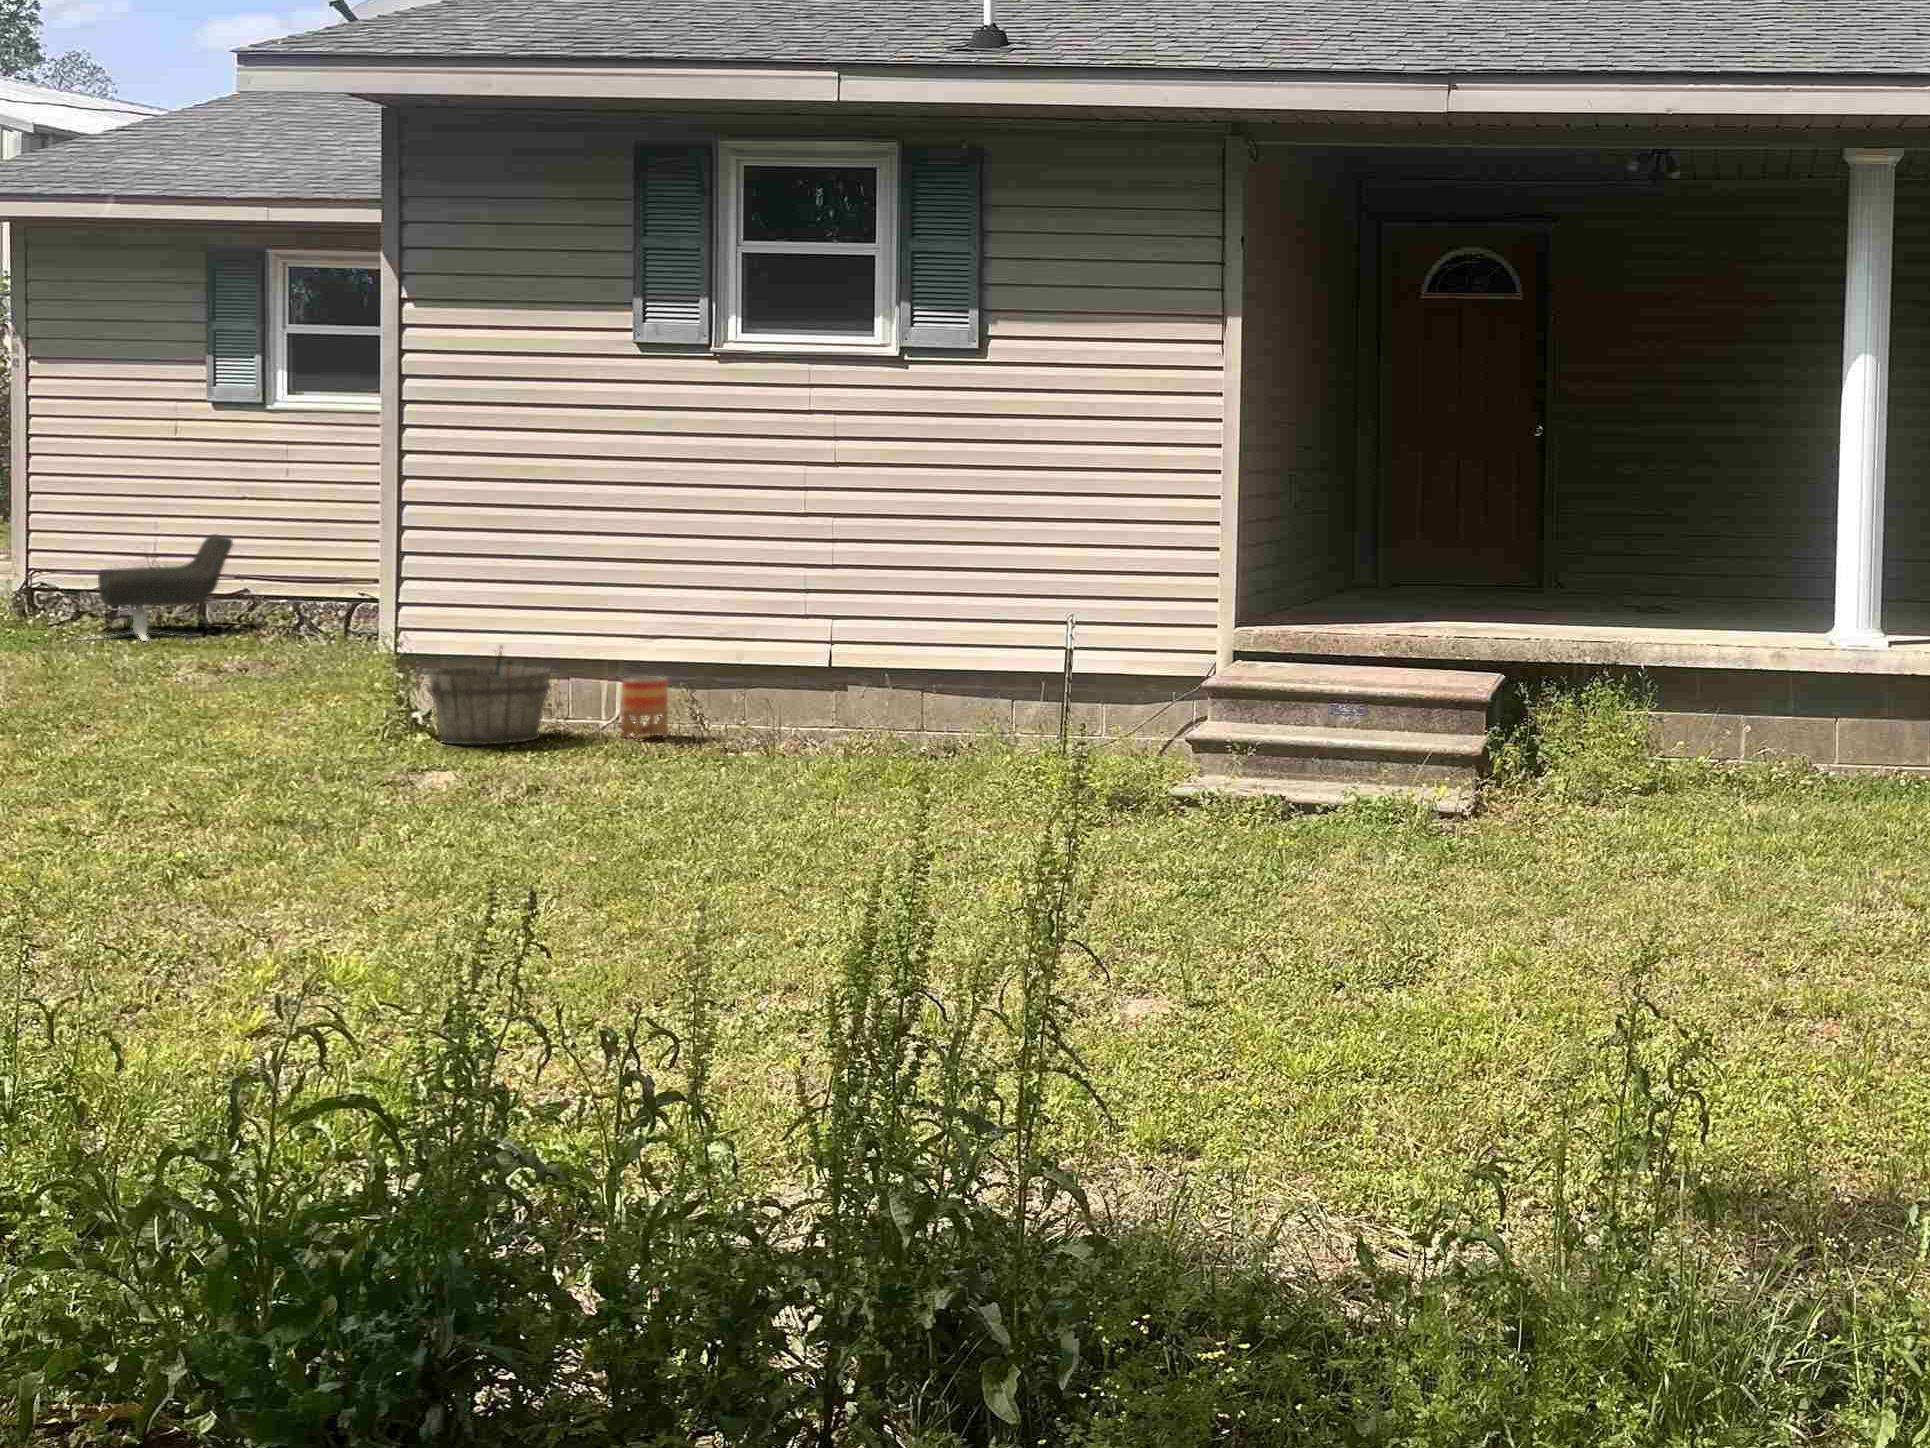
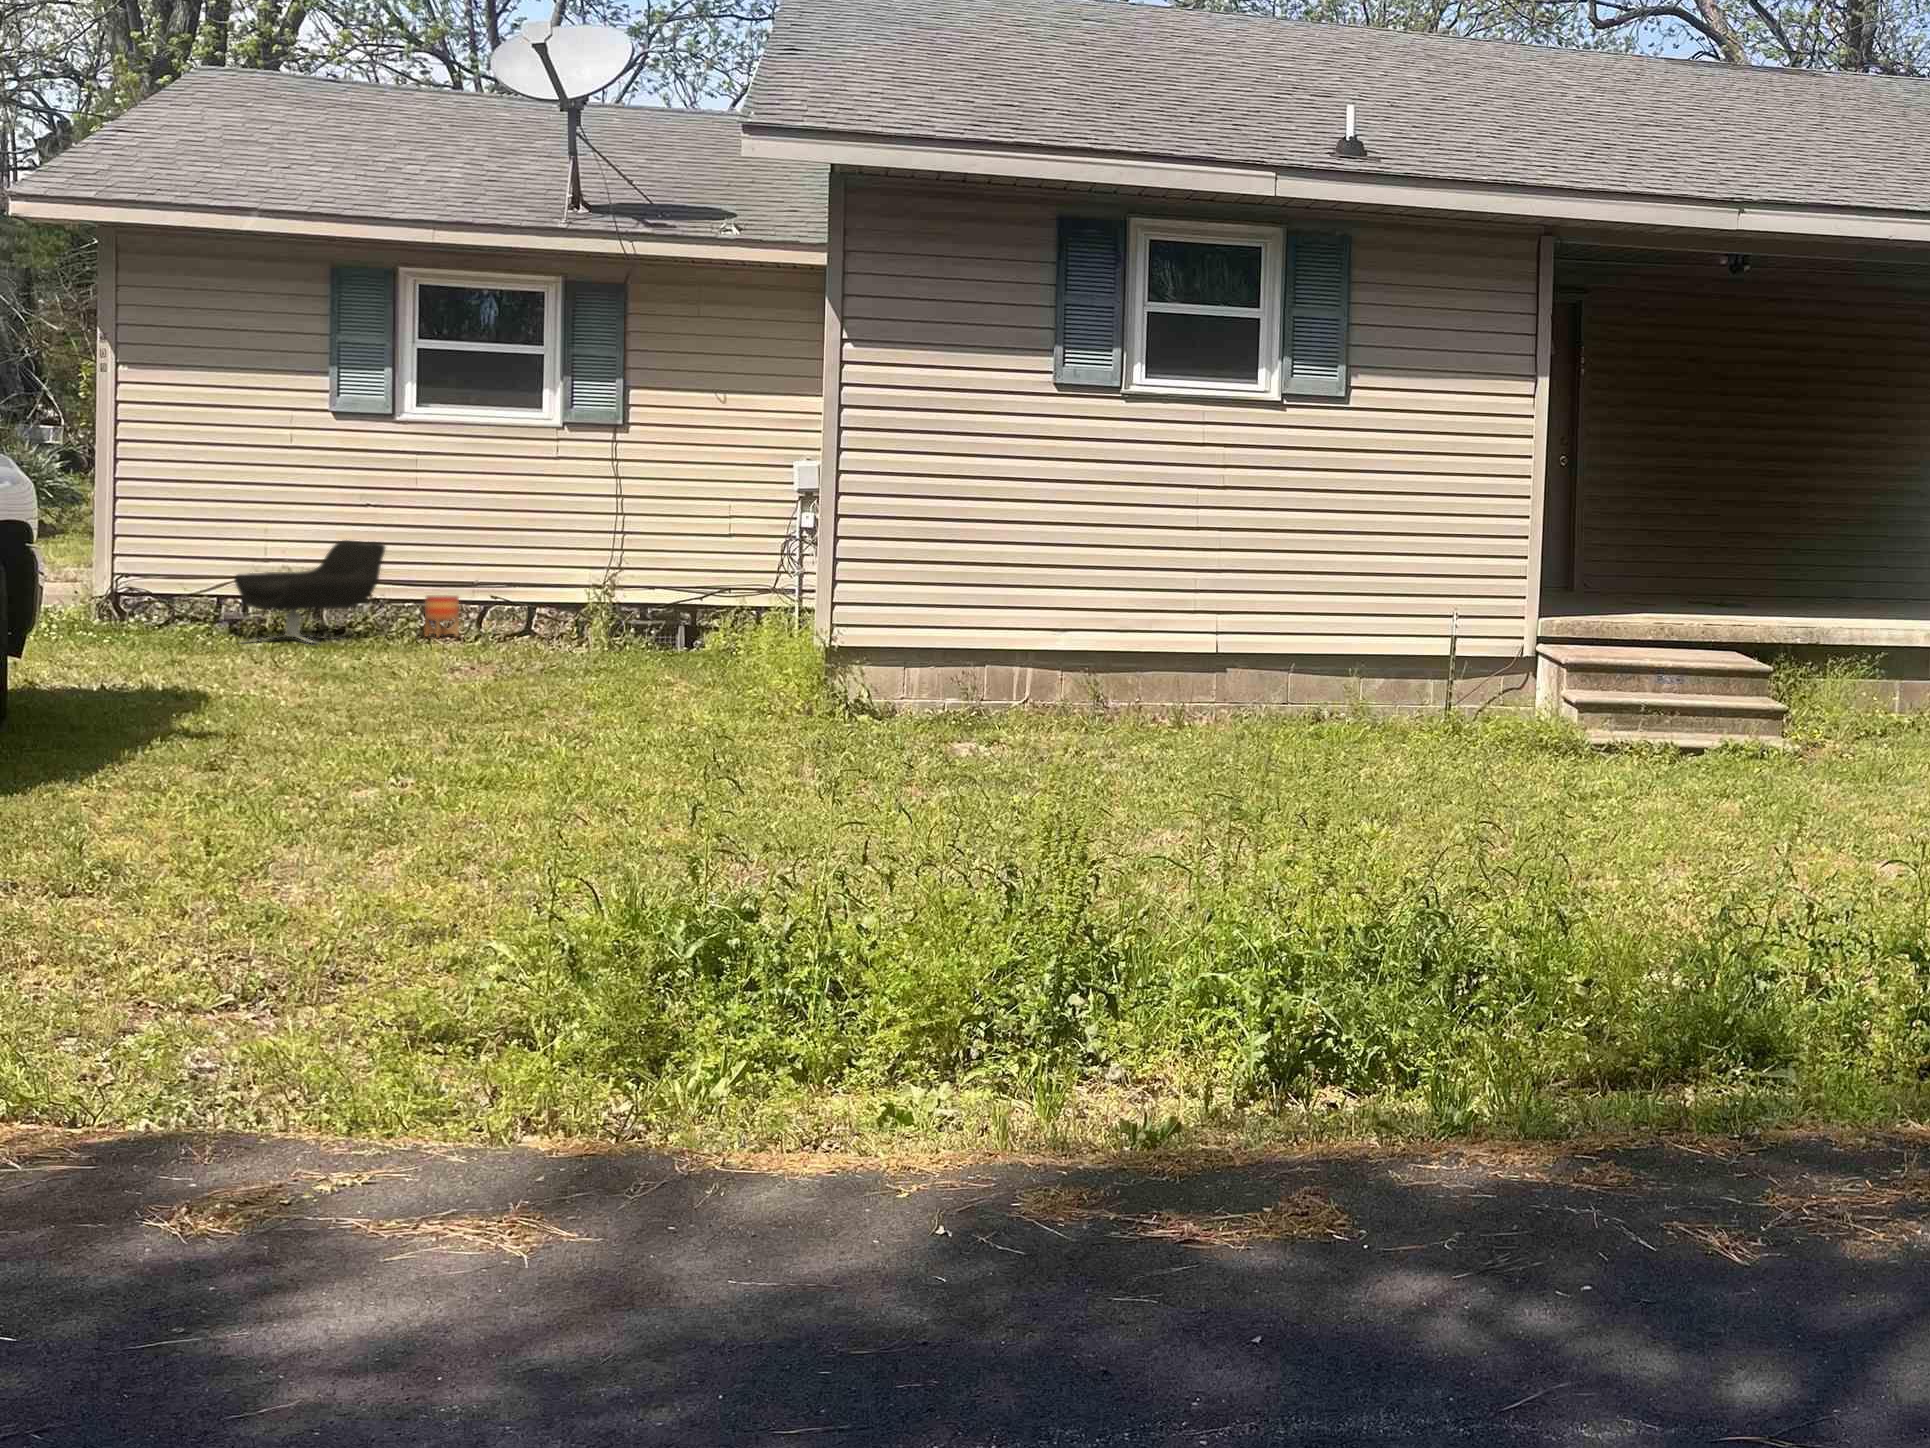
wooden bucket: present [428,647,551,744] -> none [902,637,1000,720]
planter: present [622,677,669,740] -> present [424,595,459,637]

